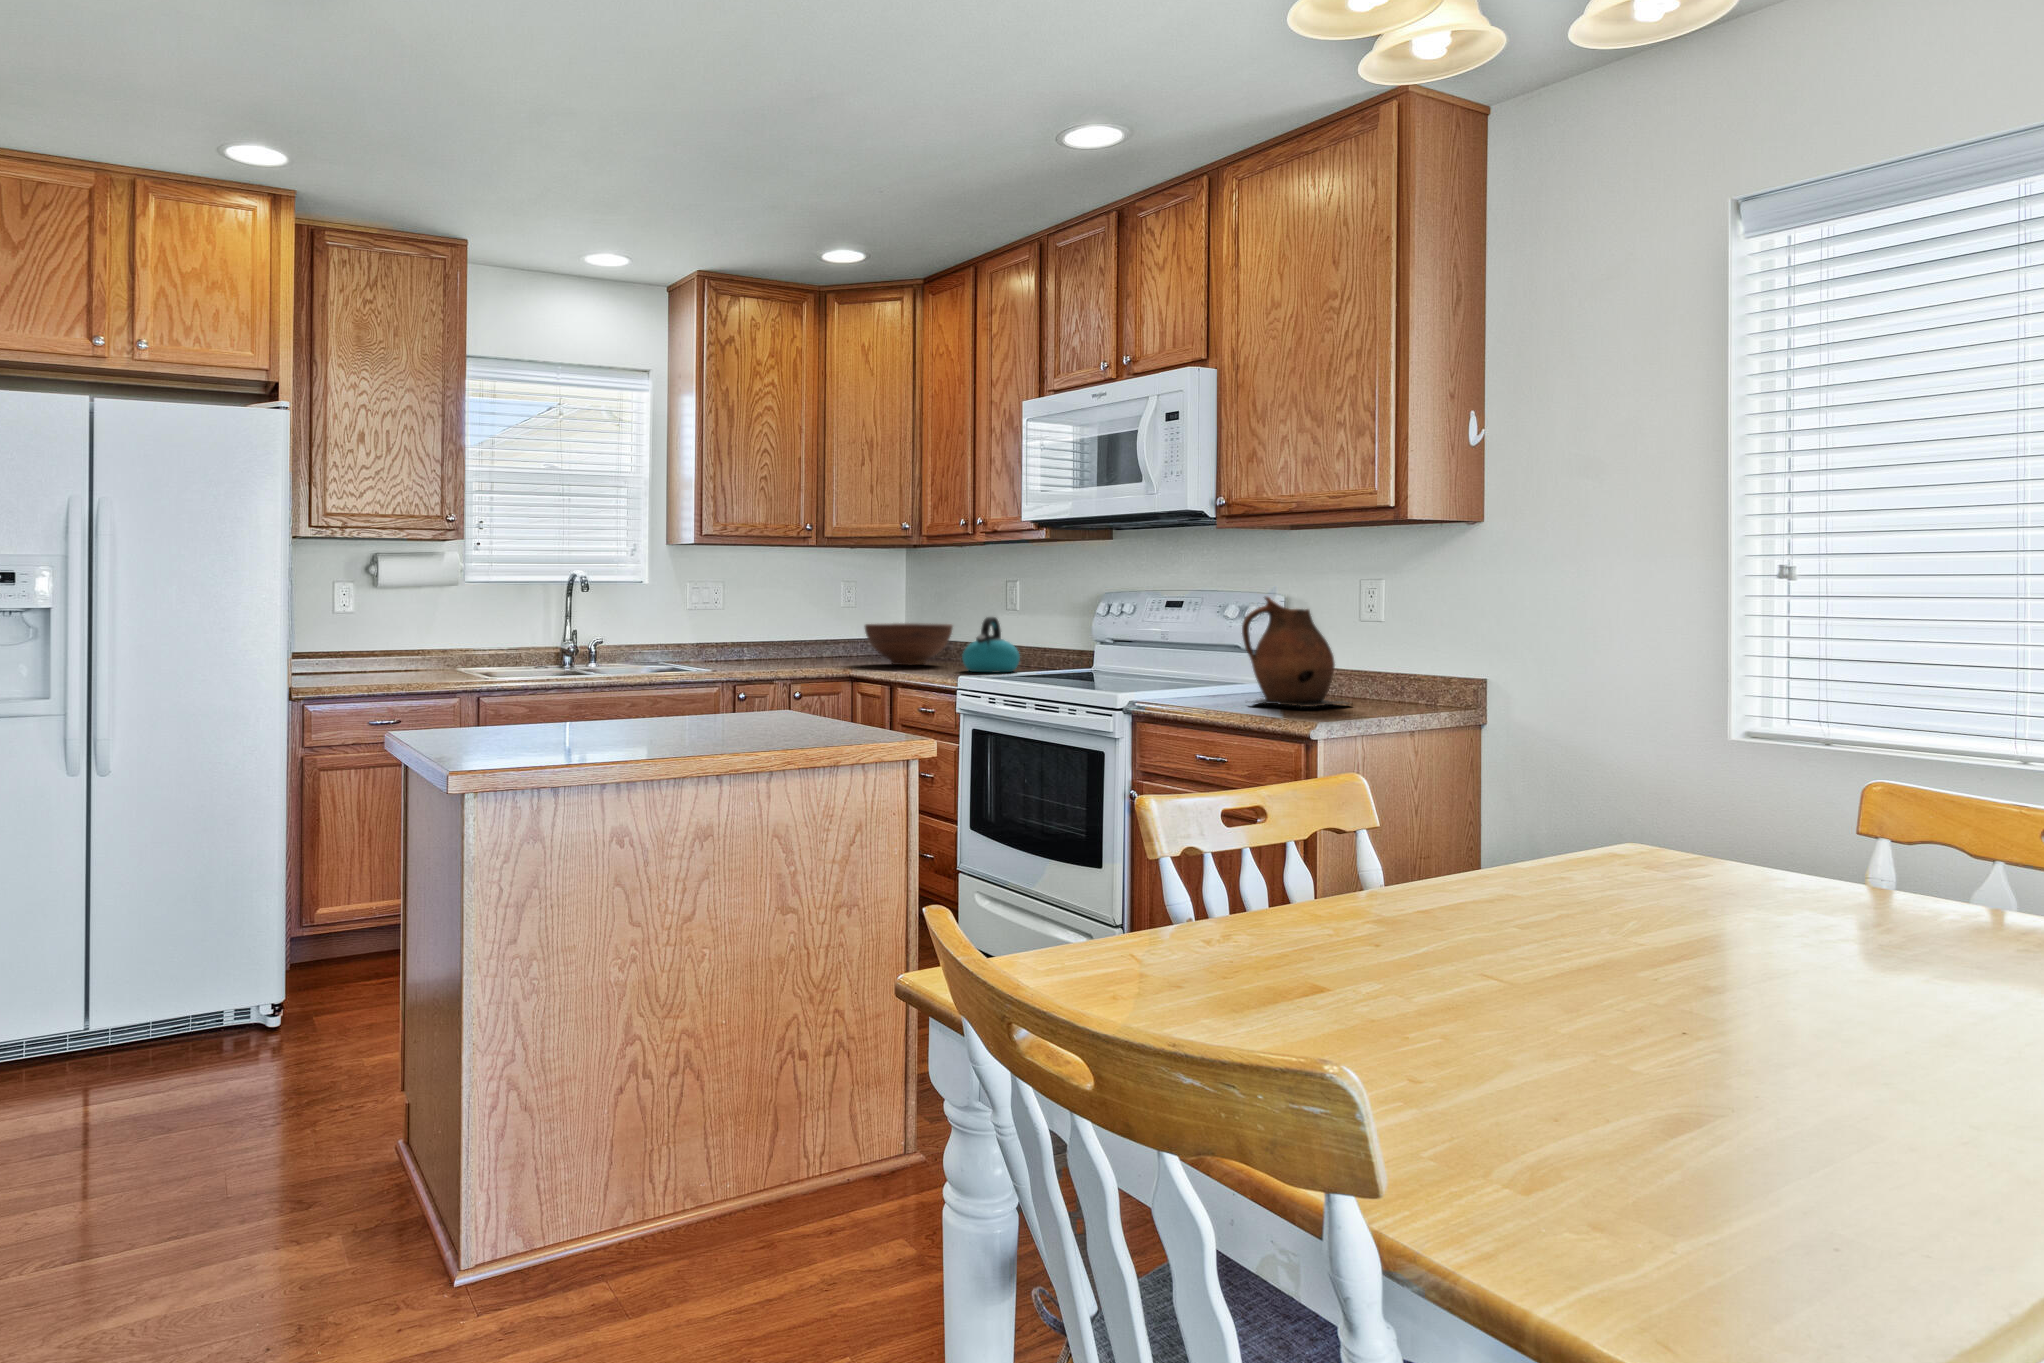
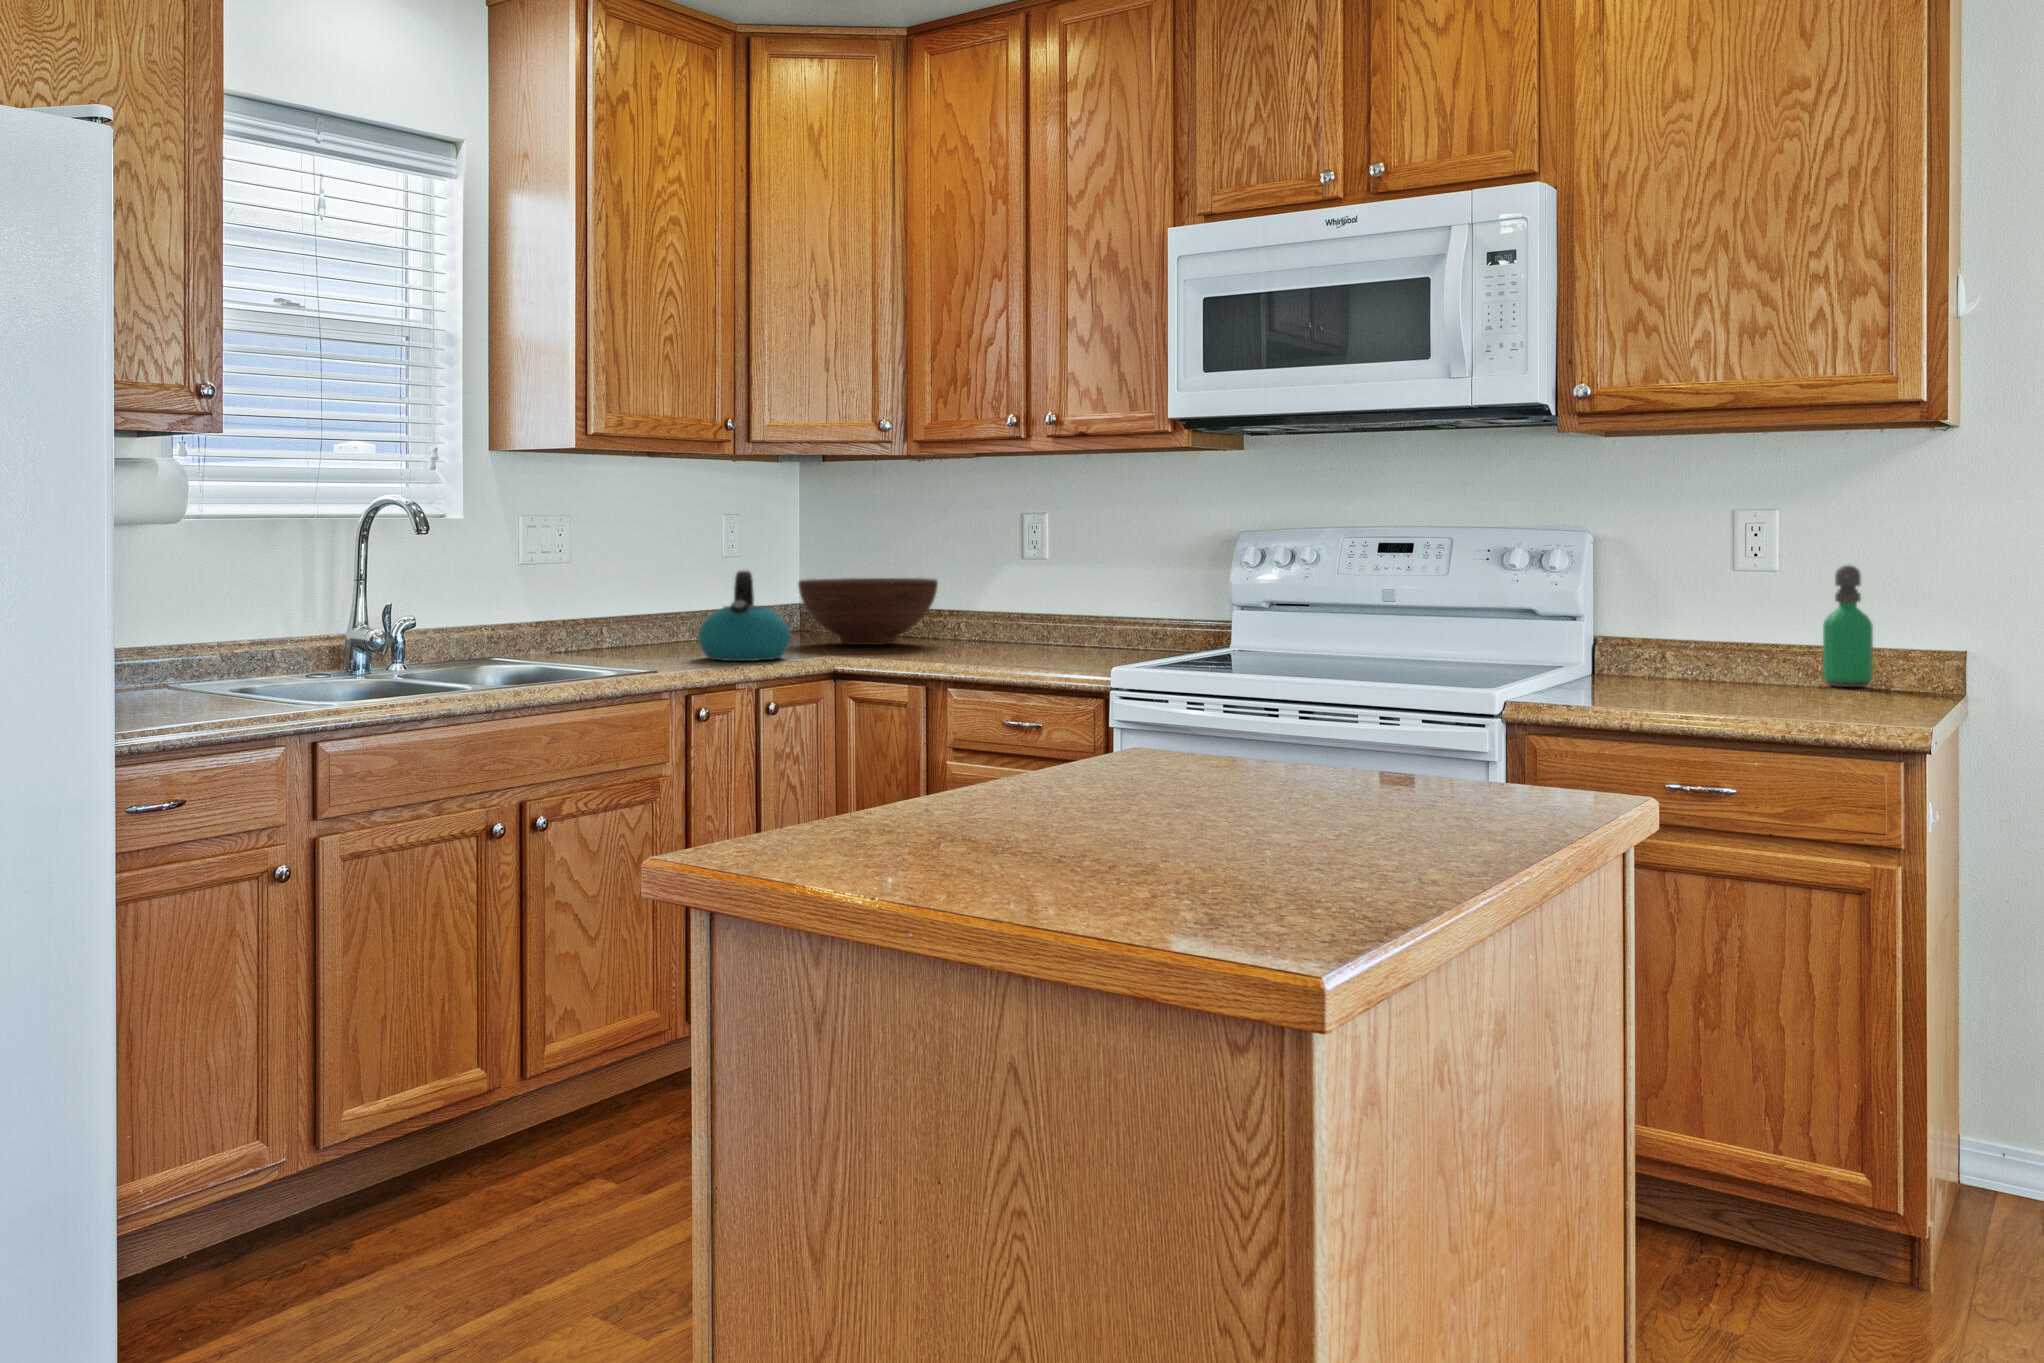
ceramic pitcher: present [1242,597,1348,707] -> none [1655,534,1806,703]
kettle: present [962,617,1020,672] -> present [699,570,790,661]
soap dispenser: none [1404,619,1436,704] -> present [1823,565,1873,687]

